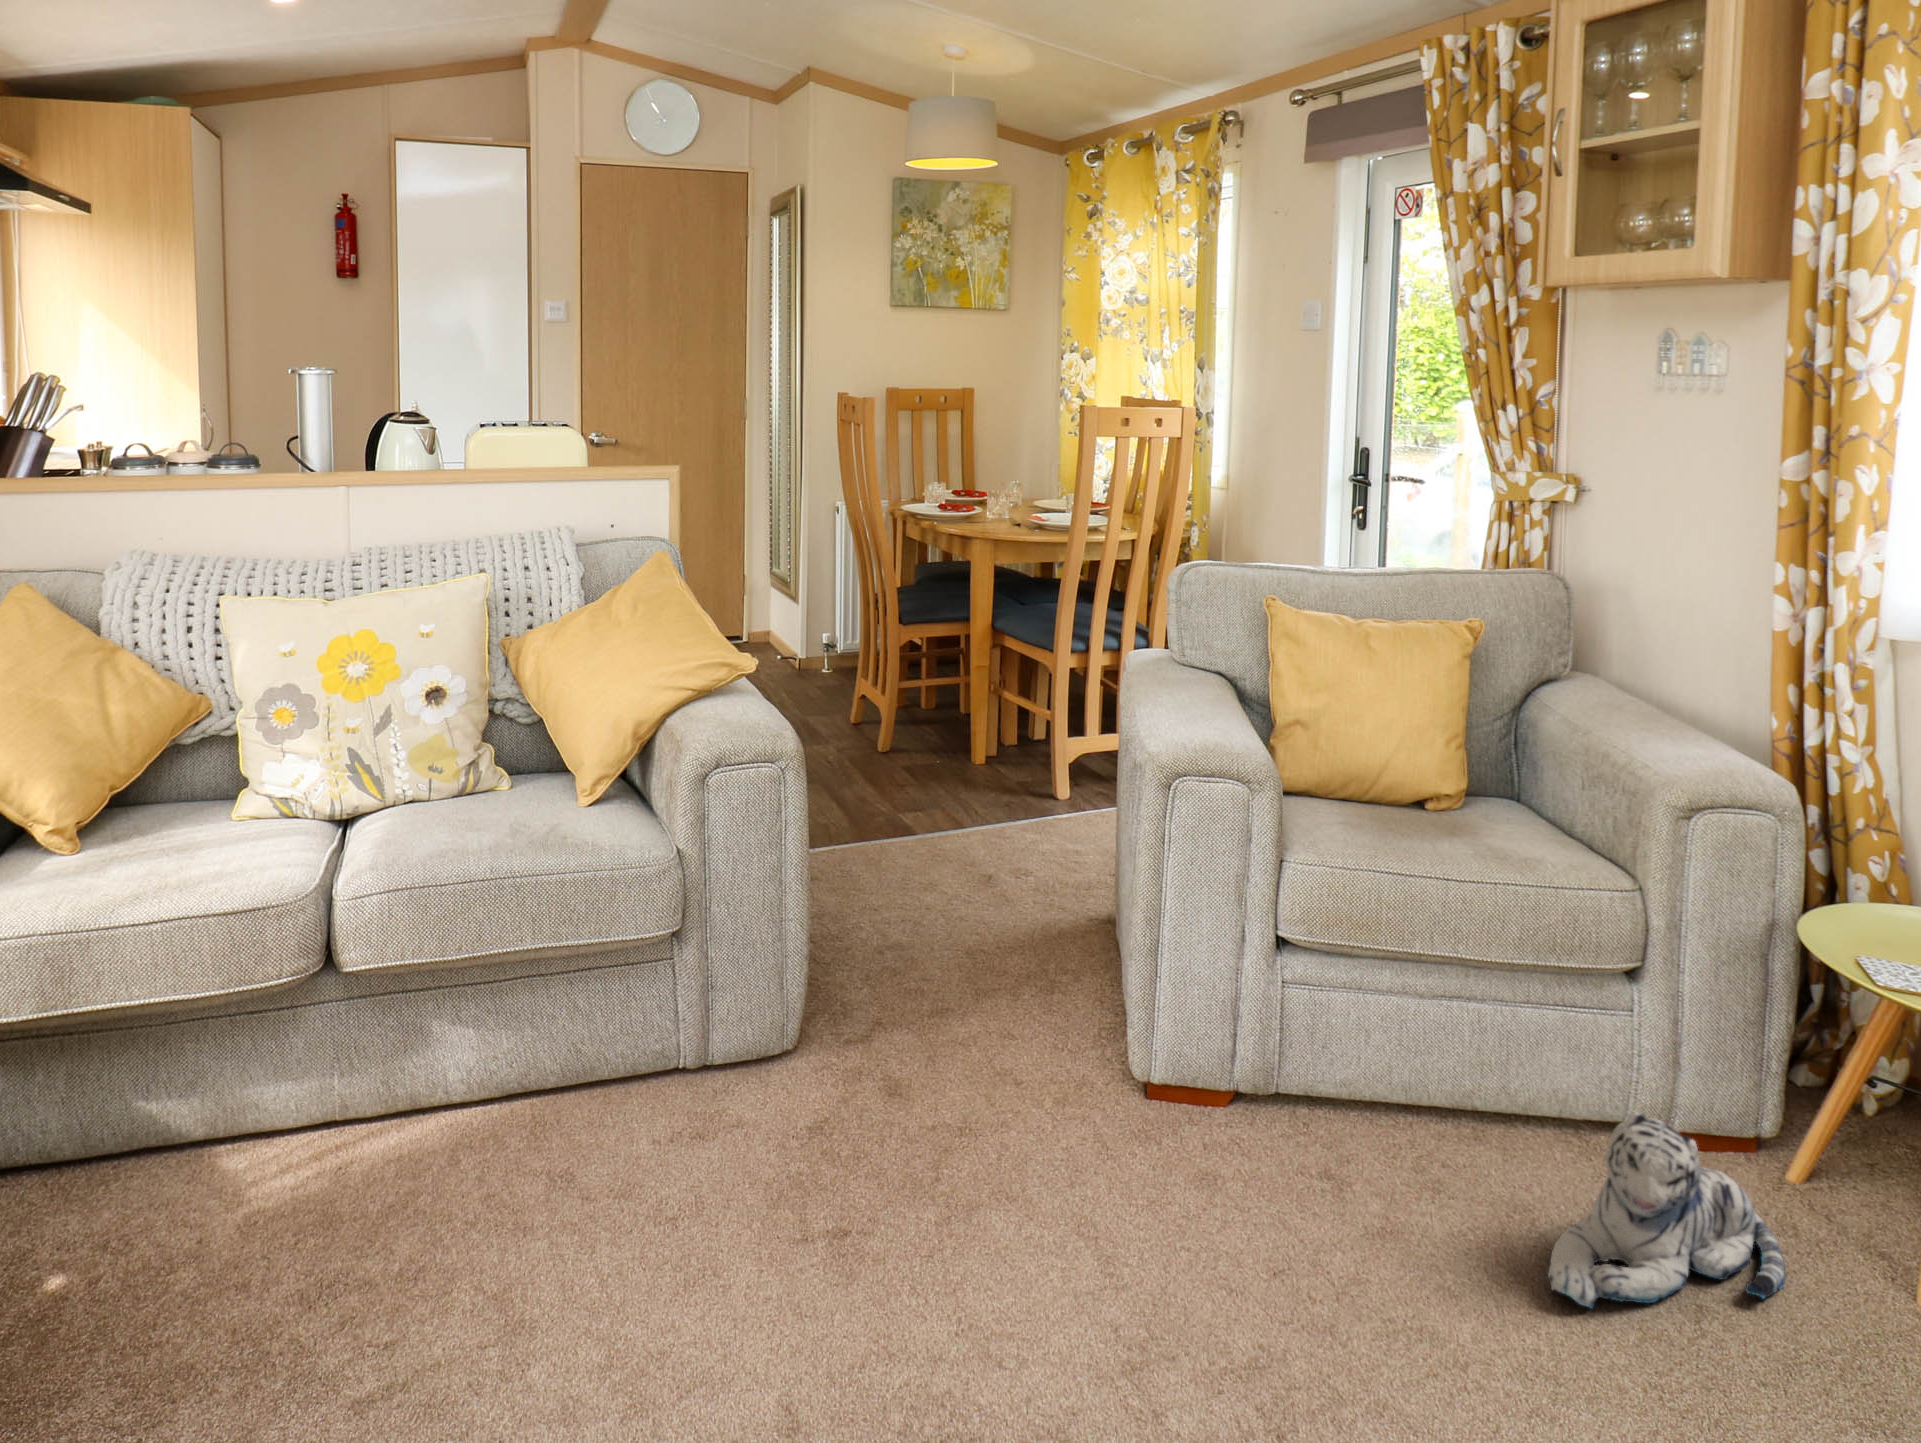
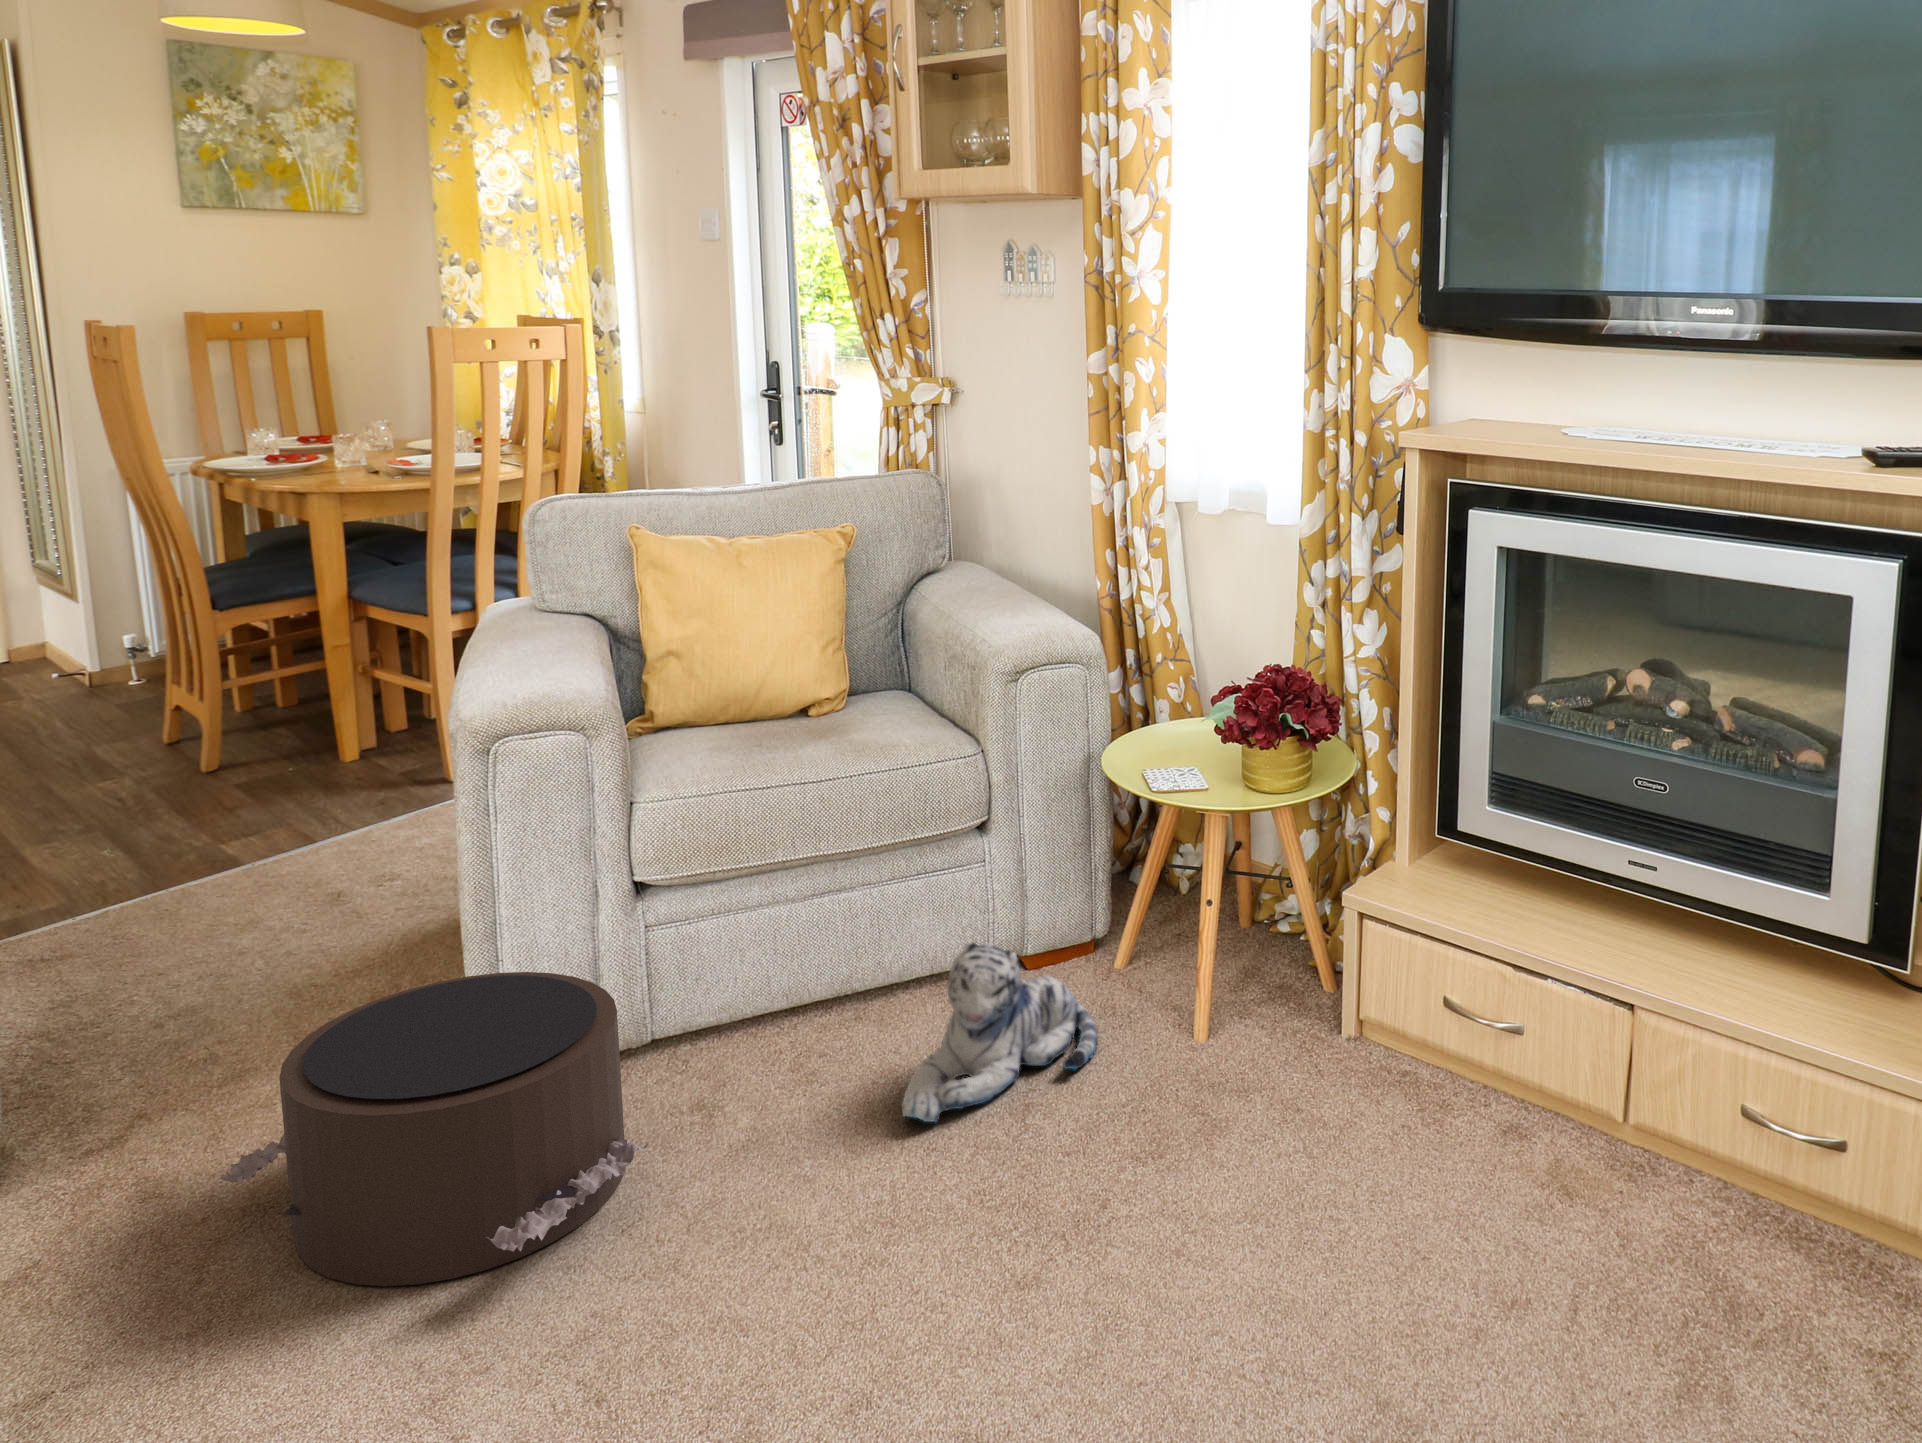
pouf: none [920,1010,1287,1311] -> present [219,972,648,1286]

